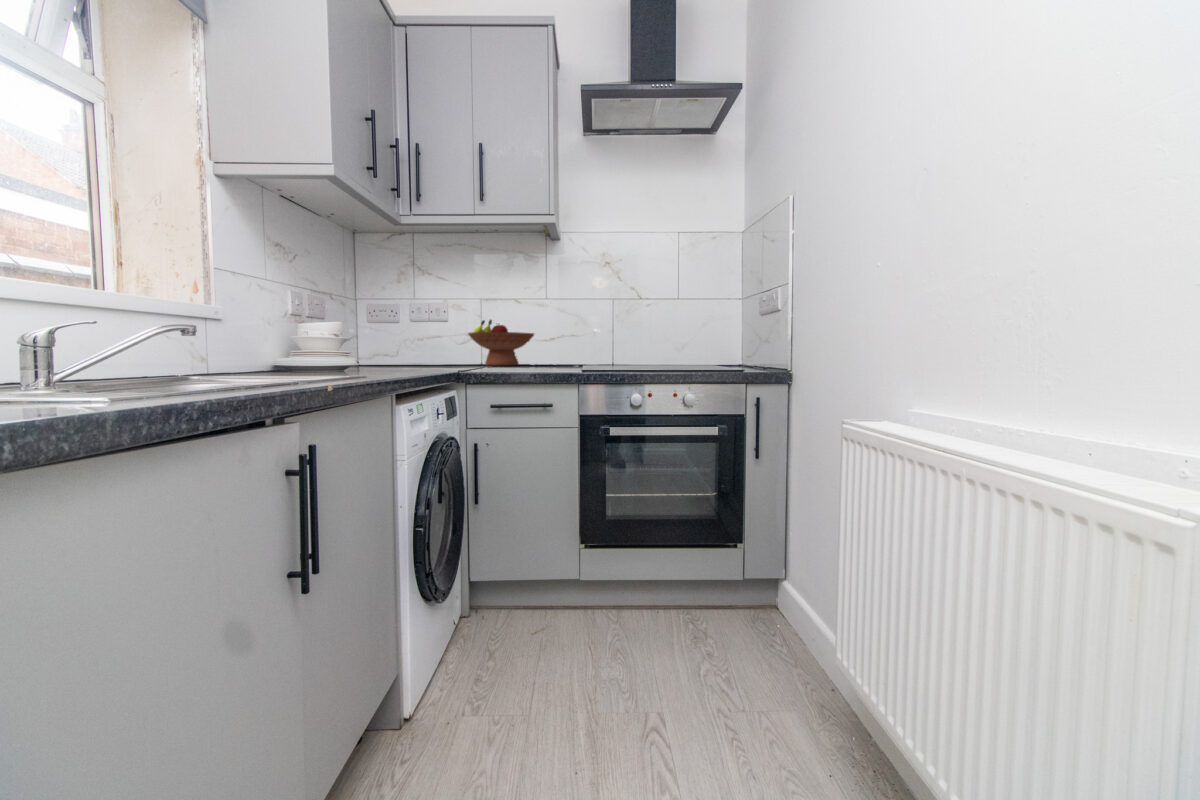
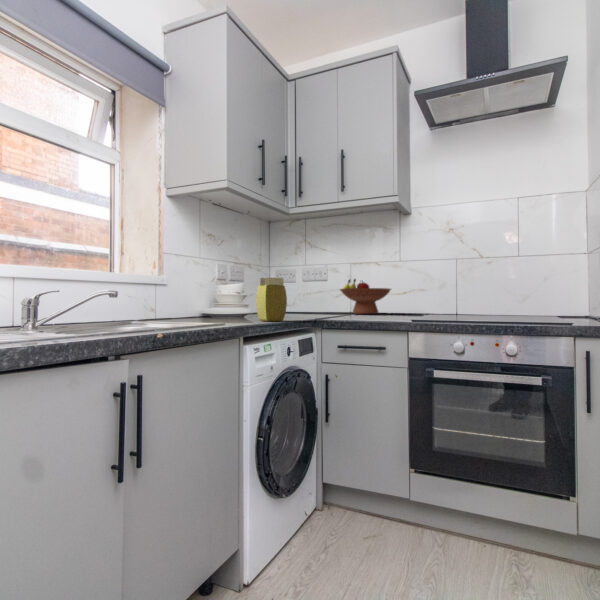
jar: none [388,312,431,373] -> present [256,278,287,321]

